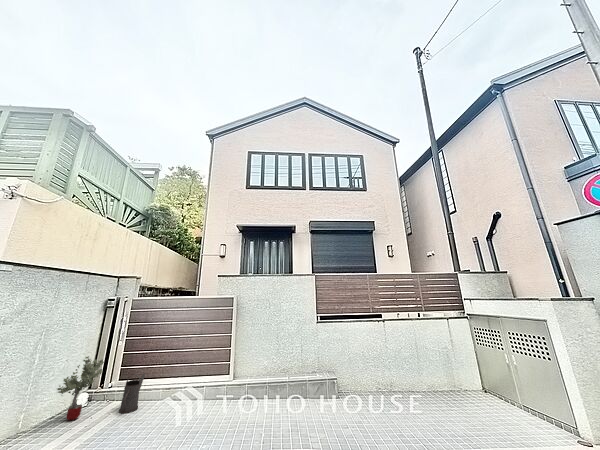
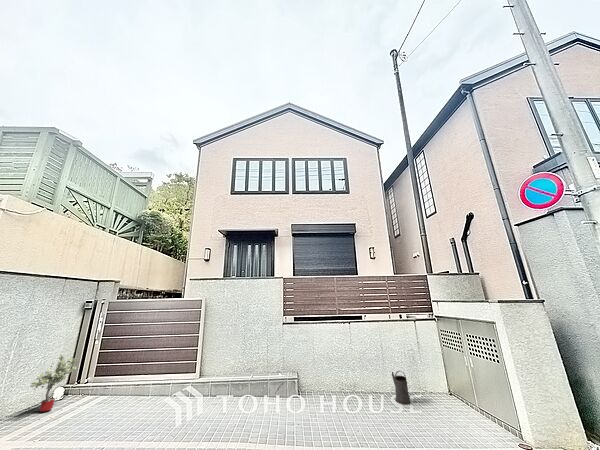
watering can: present [119,373,145,413] -> present [392,371,410,404]

